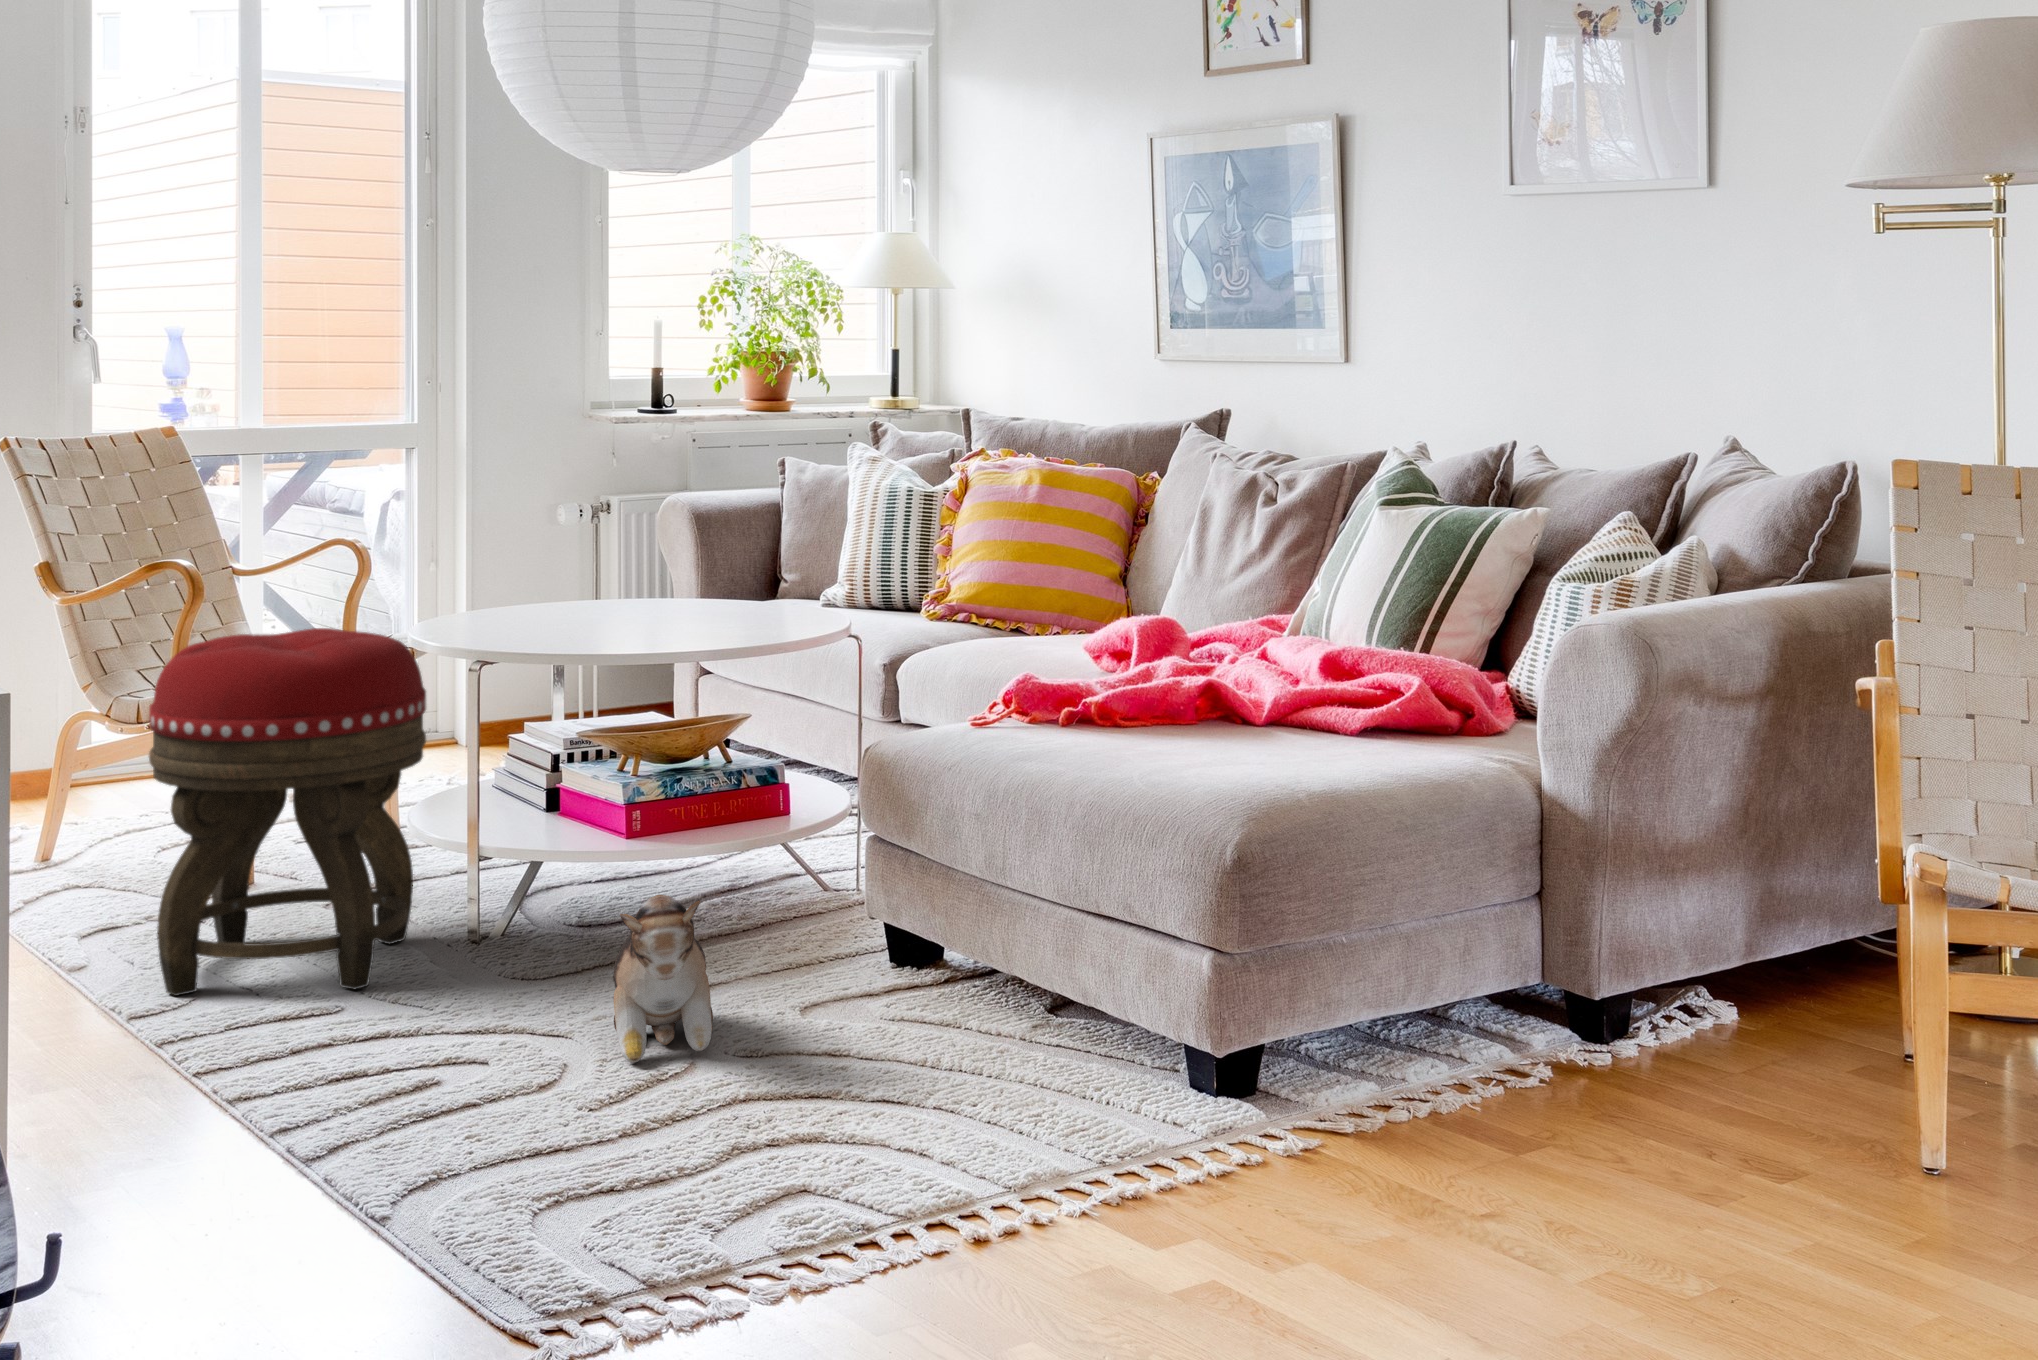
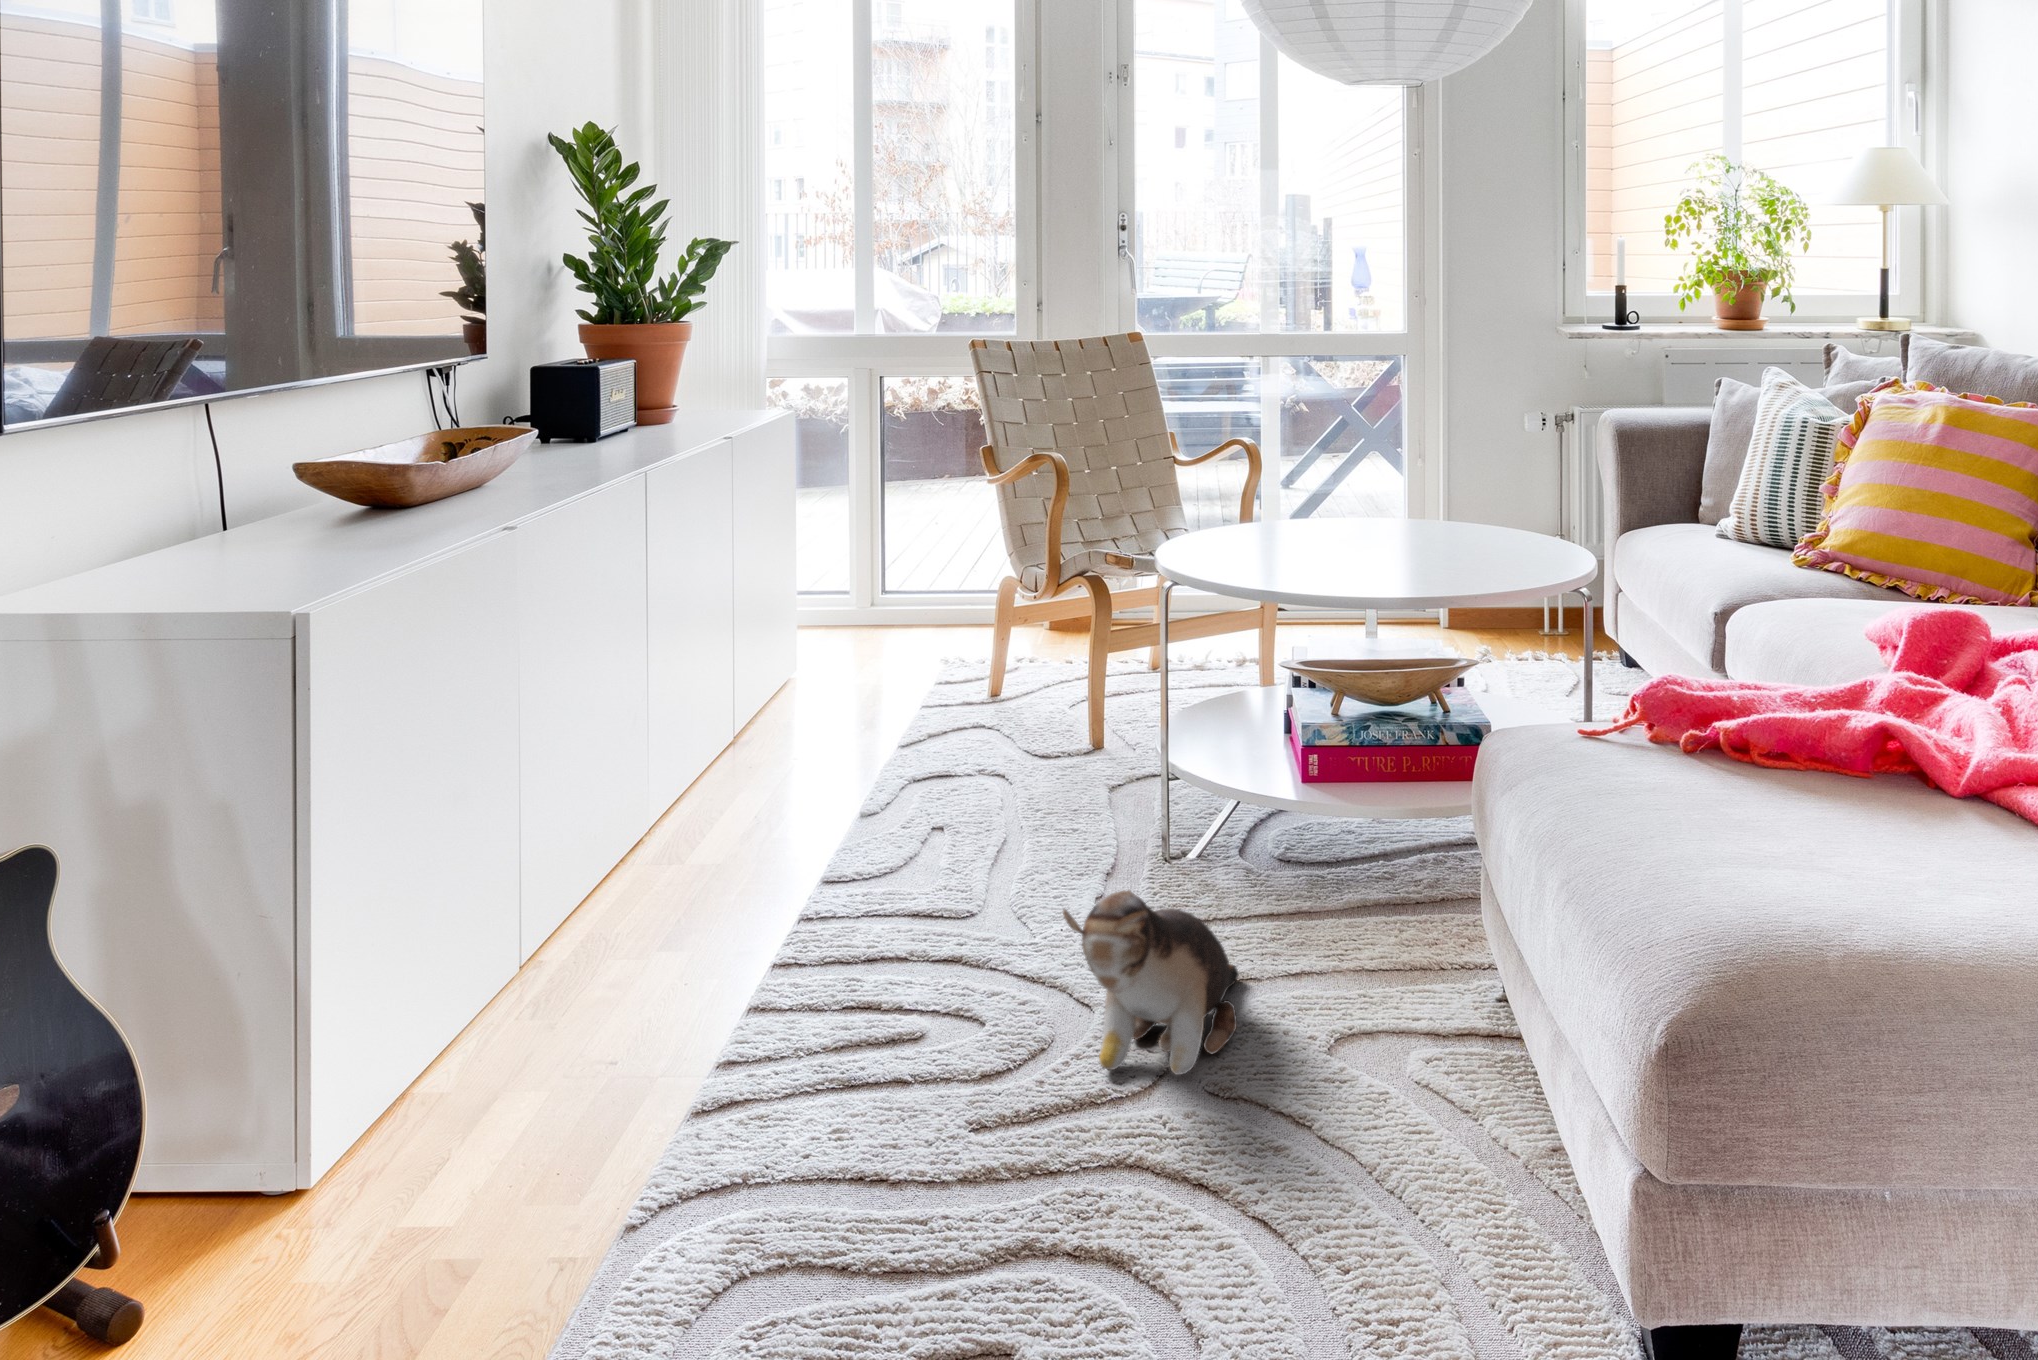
footstool: present [149,628,426,996] -> none [867,532,1123,895]

